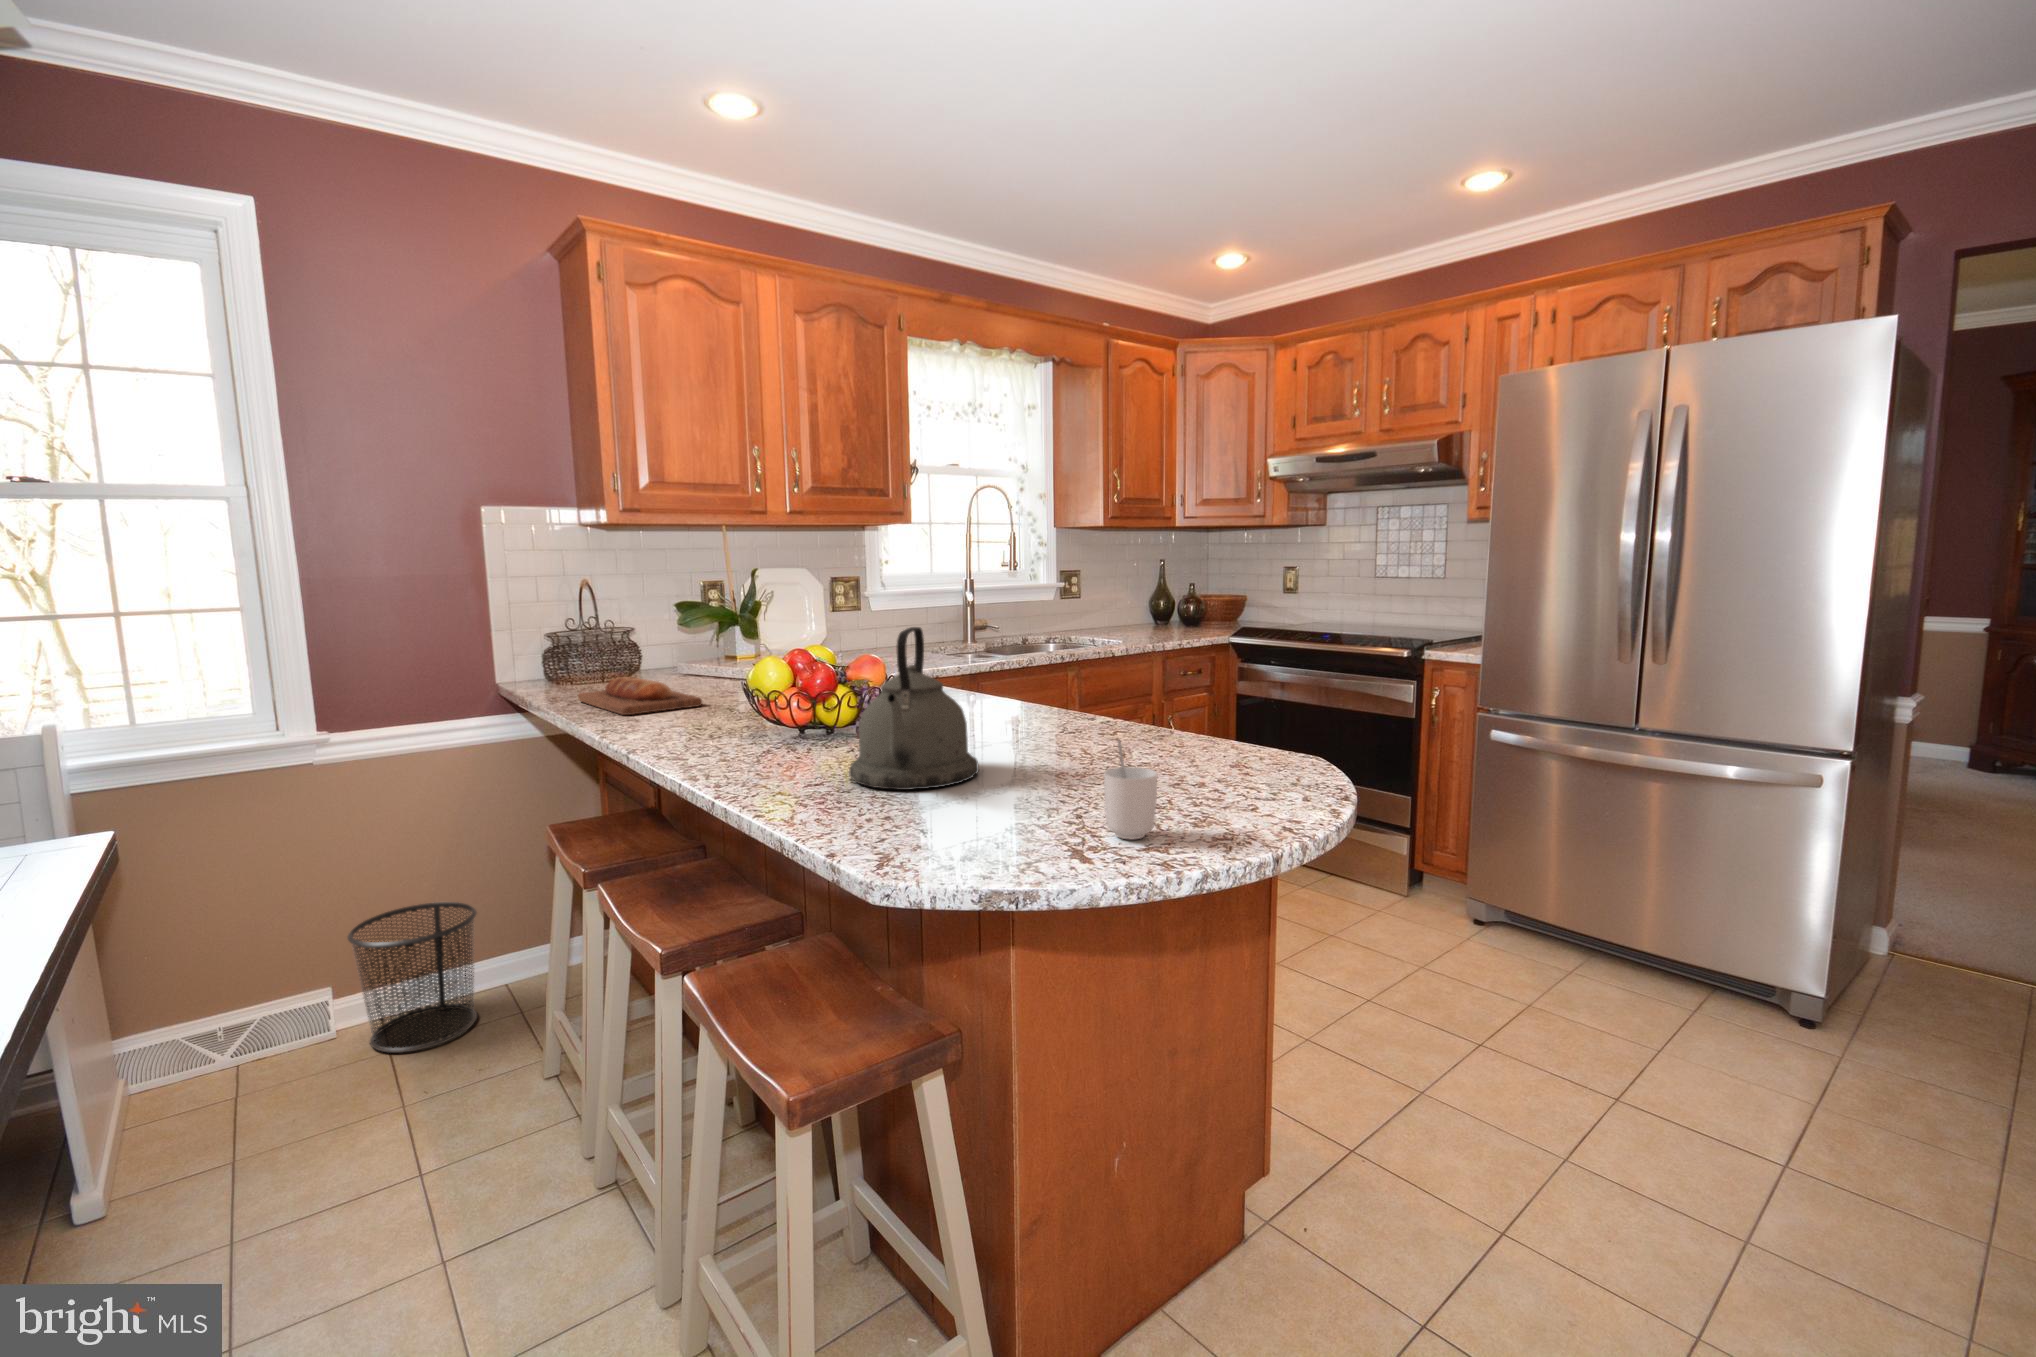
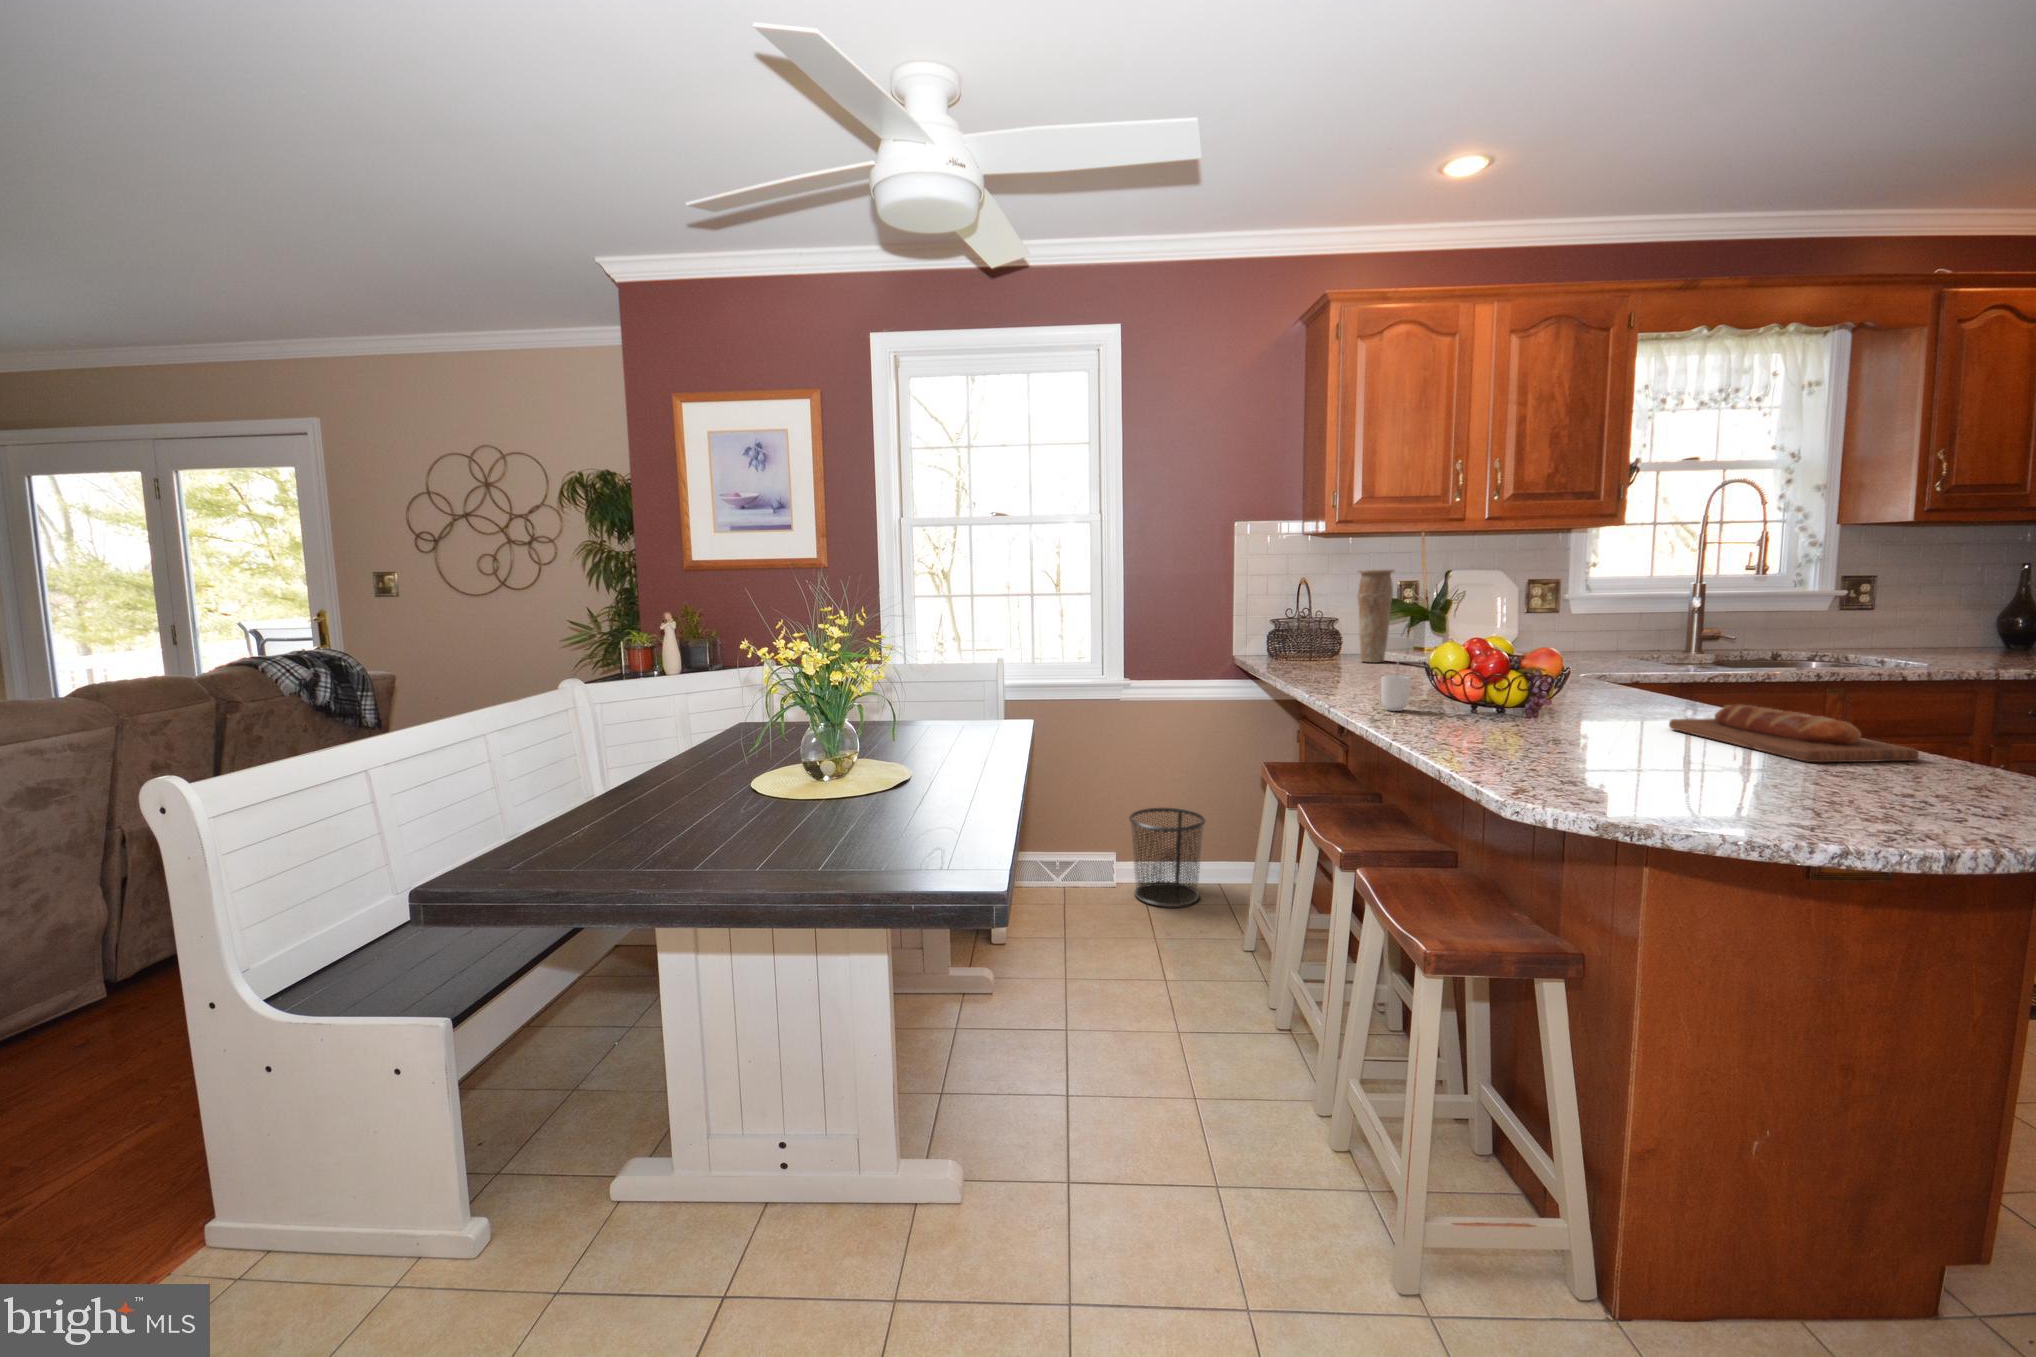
vase: none [652,568,697,678] -> present [1357,570,1394,663]
kettle: present [849,627,979,790] -> none [1508,621,1639,759]
bread loaf: present [578,677,702,715] -> present [1669,704,1919,762]
cup: present [1104,740,1157,839] -> present [1381,663,1411,711]

